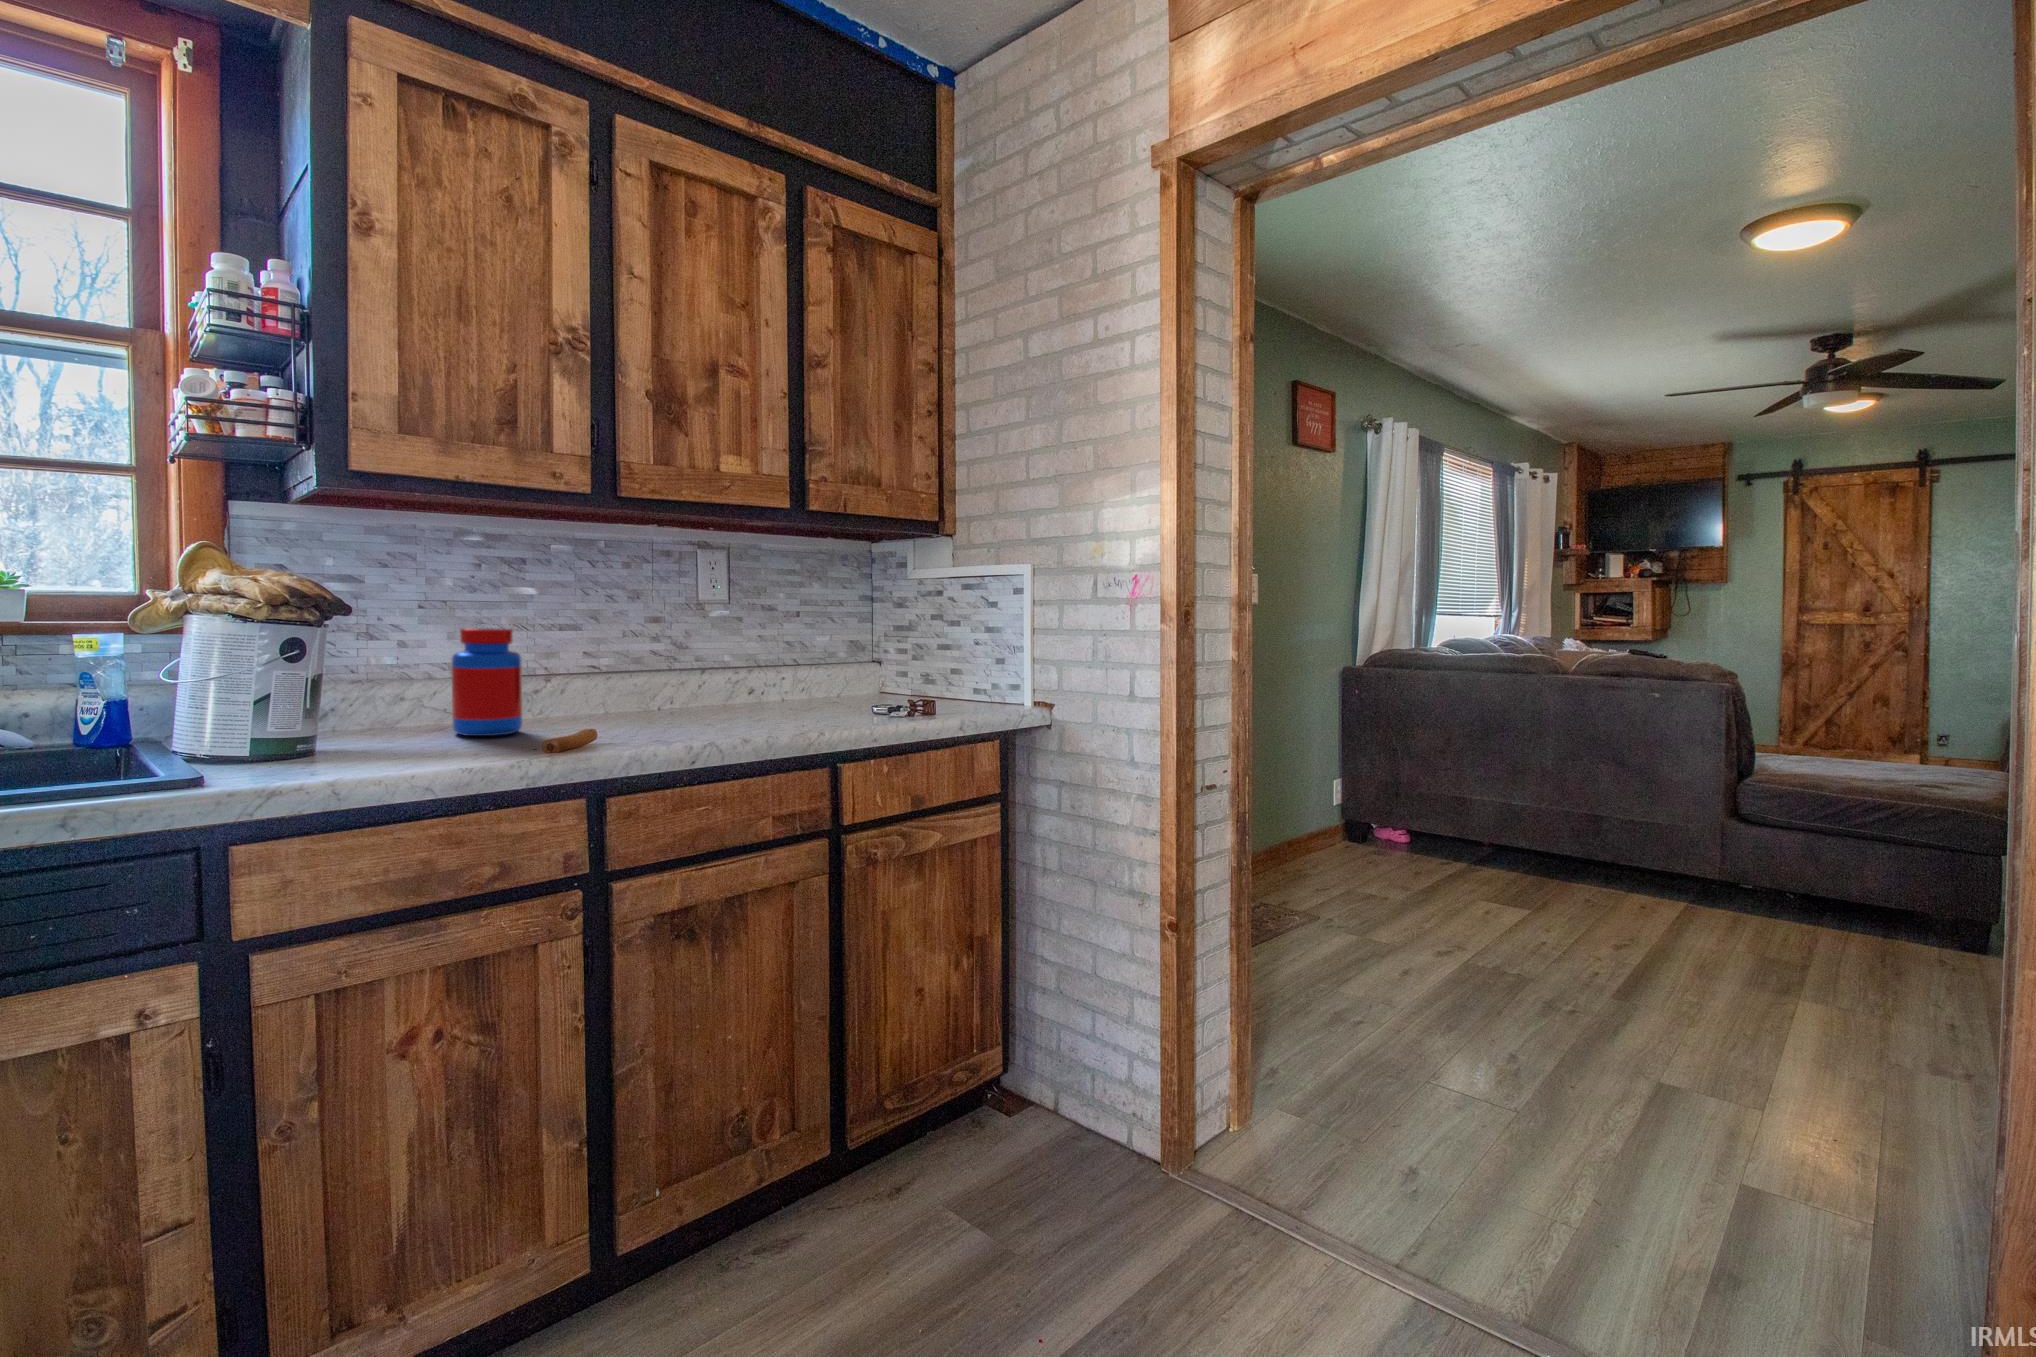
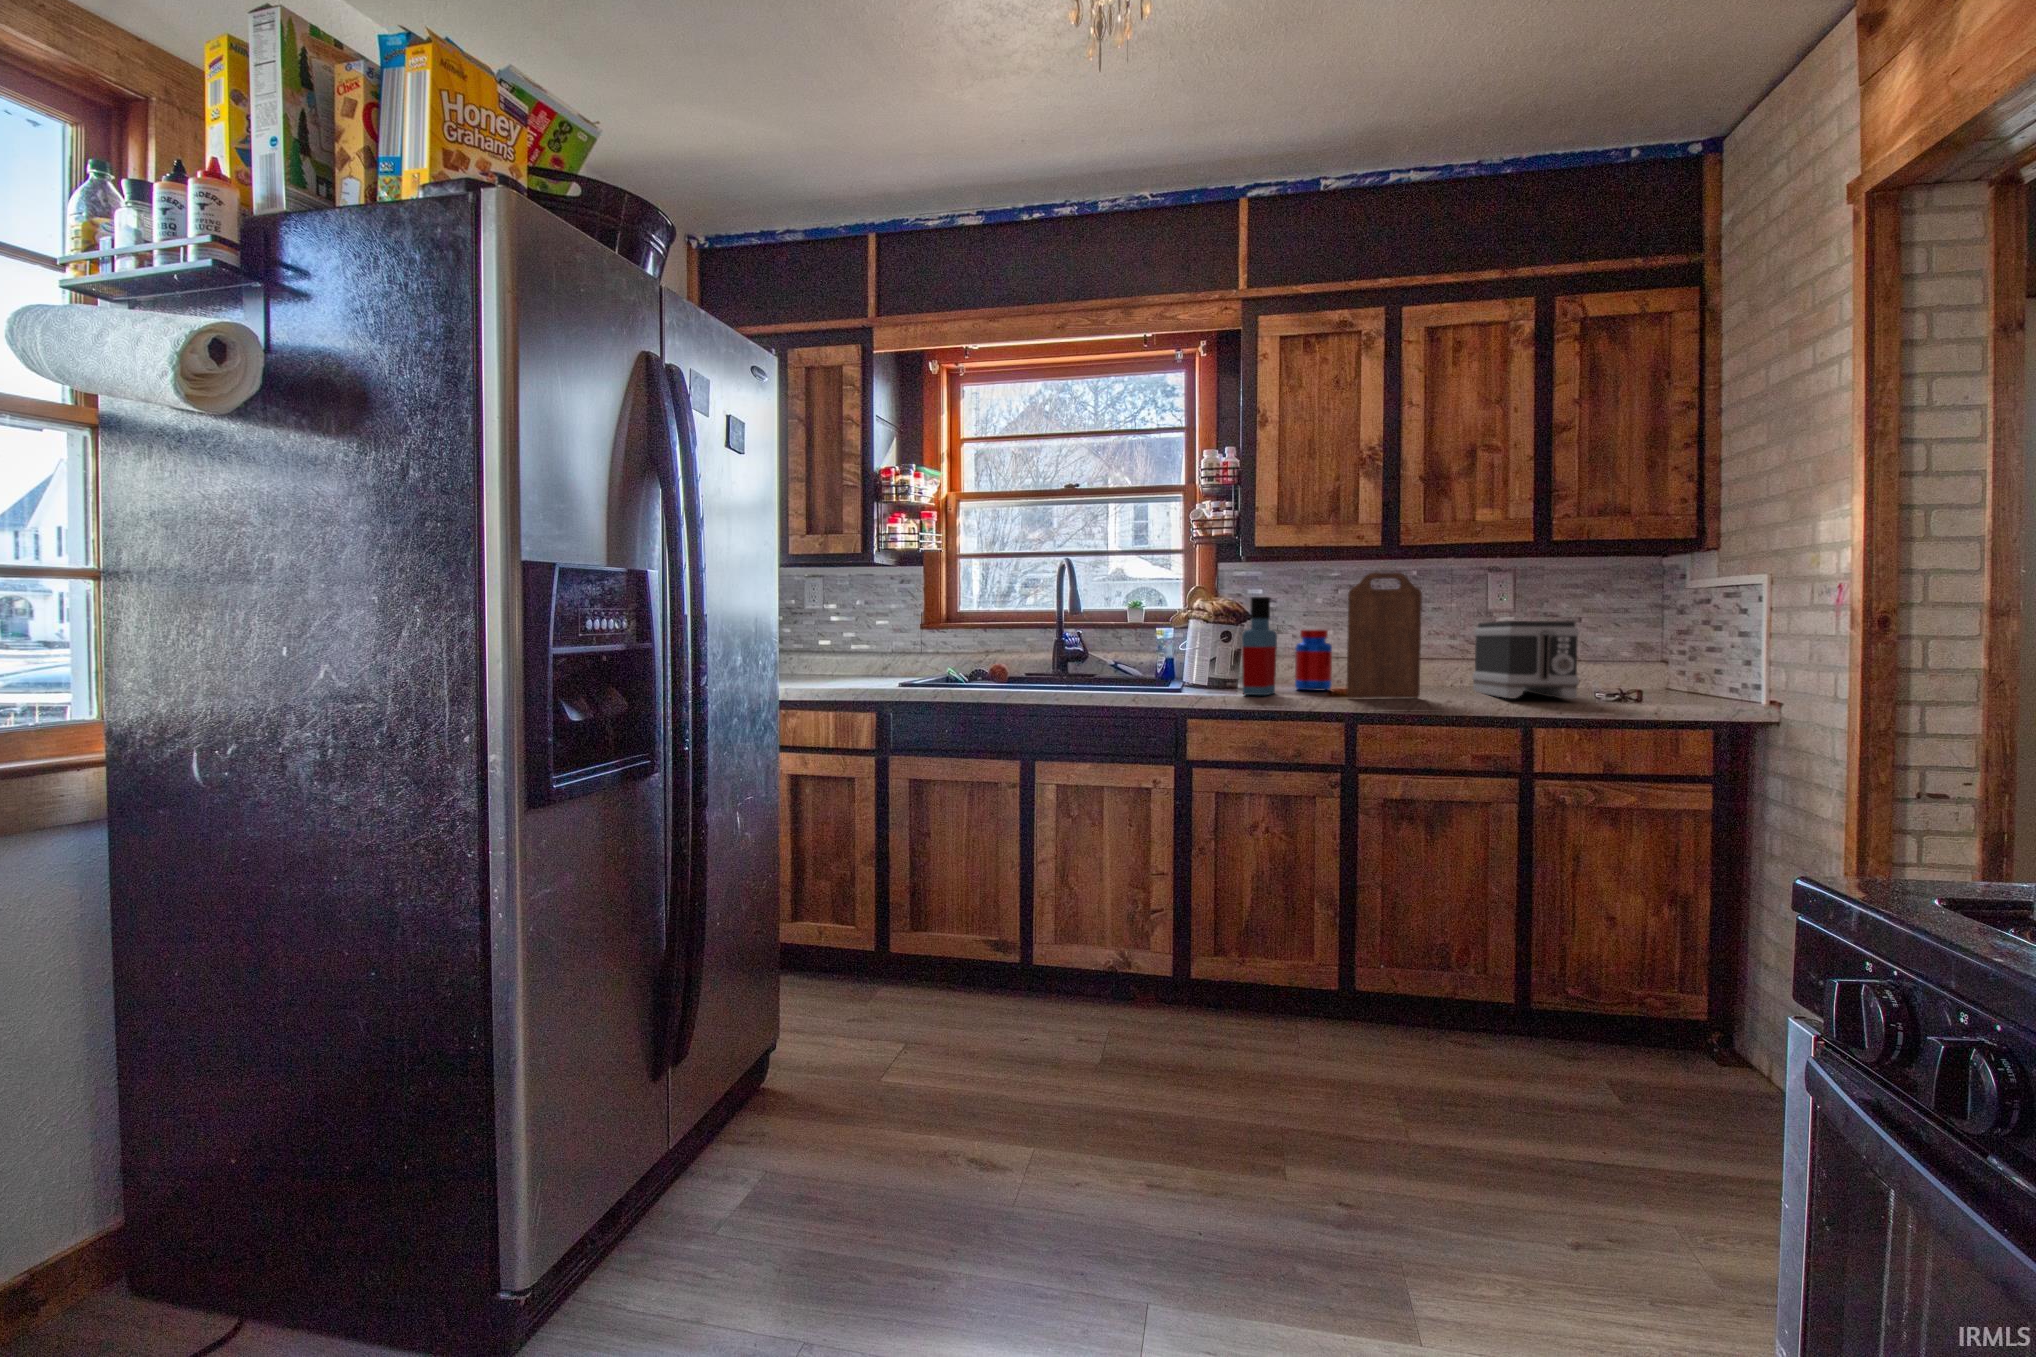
cutting board: none [576,539,681,749] -> present [1347,572,1422,698]
bottle: none [371,570,430,764] -> present [1242,597,1277,695]
toaster: none [707,616,865,726] -> present [1473,621,1579,699]

